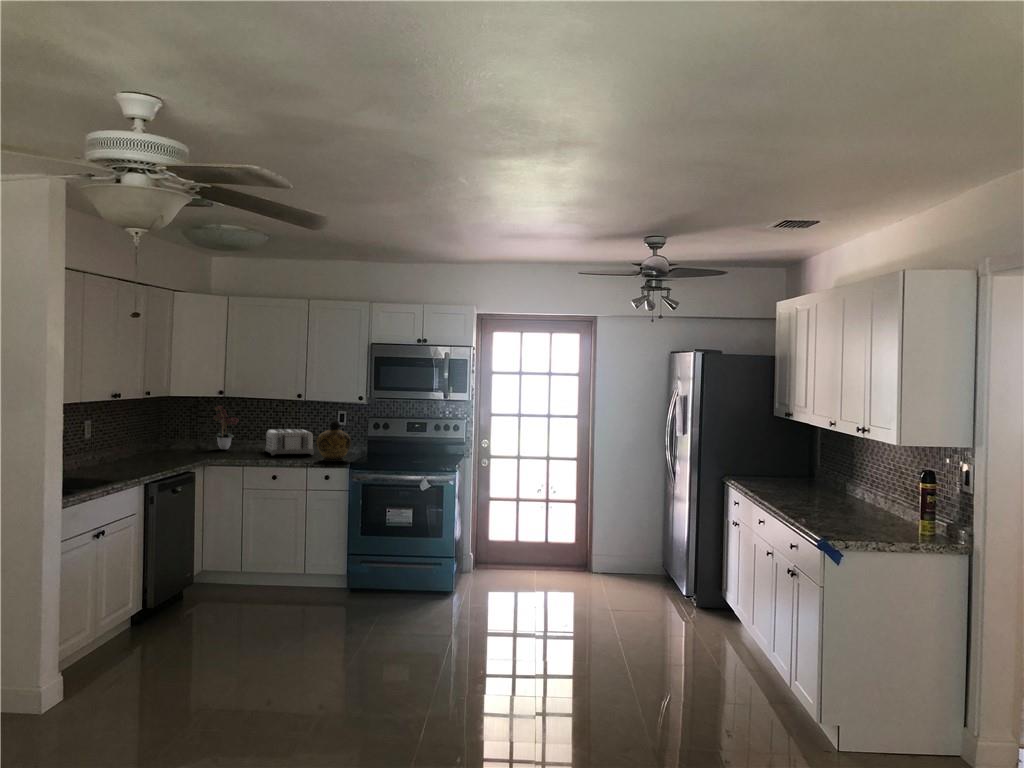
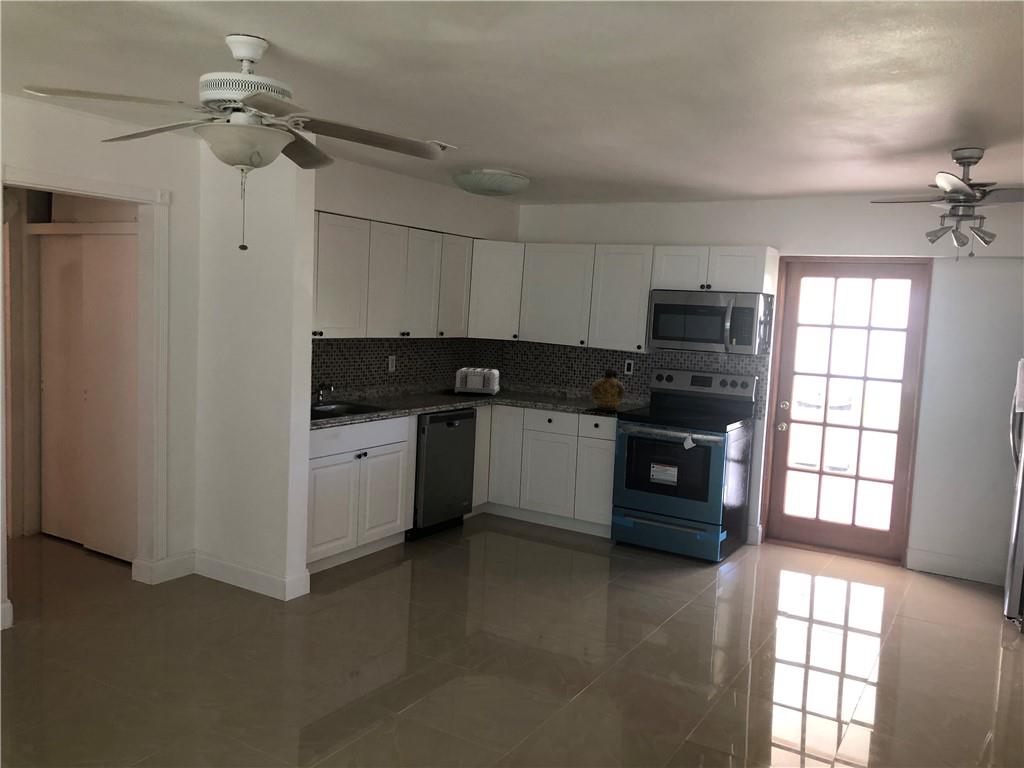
flower arrangement: present [214,406,239,449] -> none [509,347,537,391]
toaster: present [265,429,313,455] -> present [455,368,499,395]

